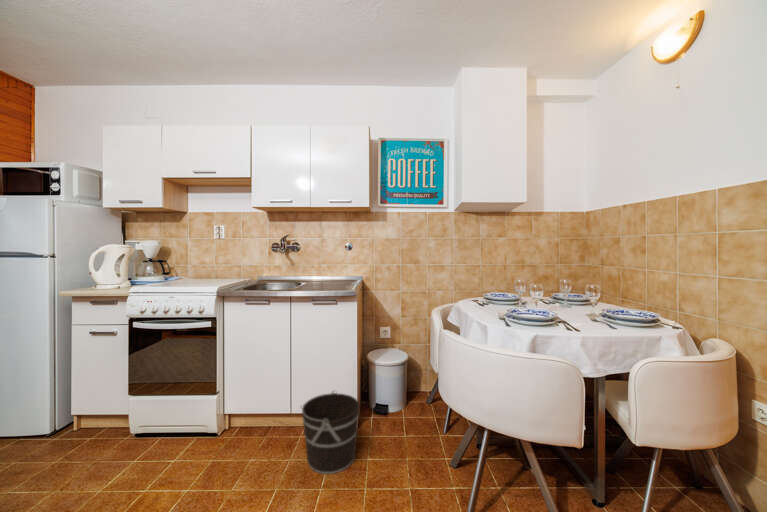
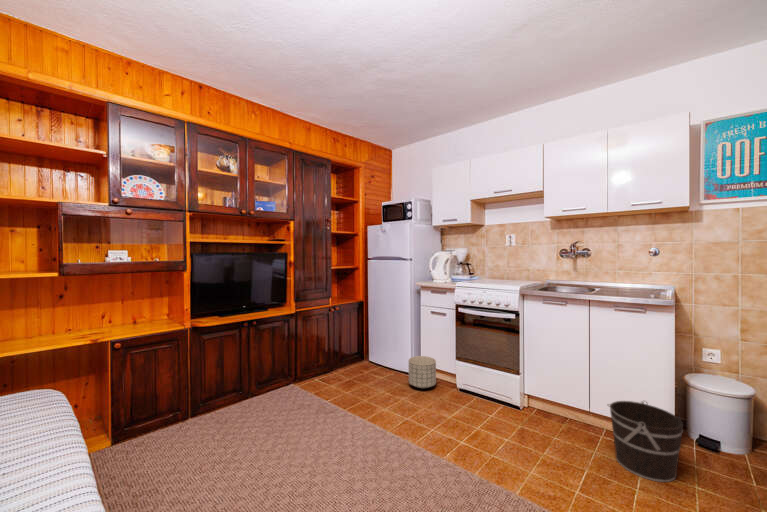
planter: none [33,401,95,458] -> present [408,356,436,389]

